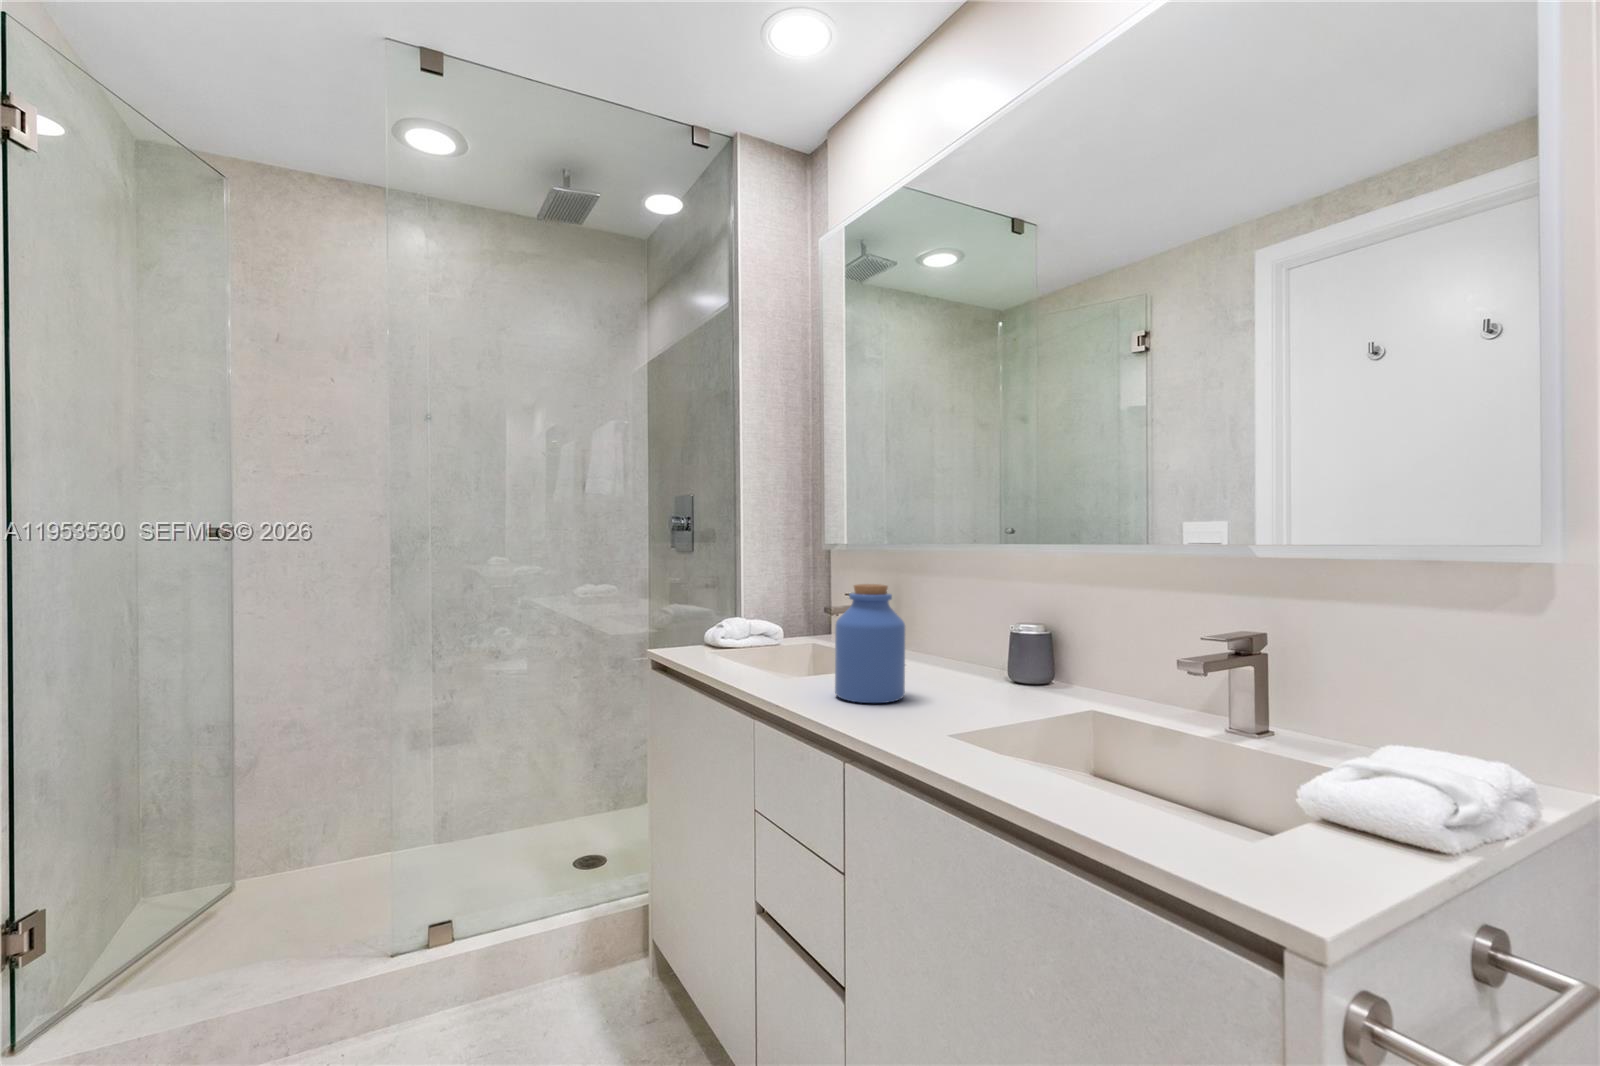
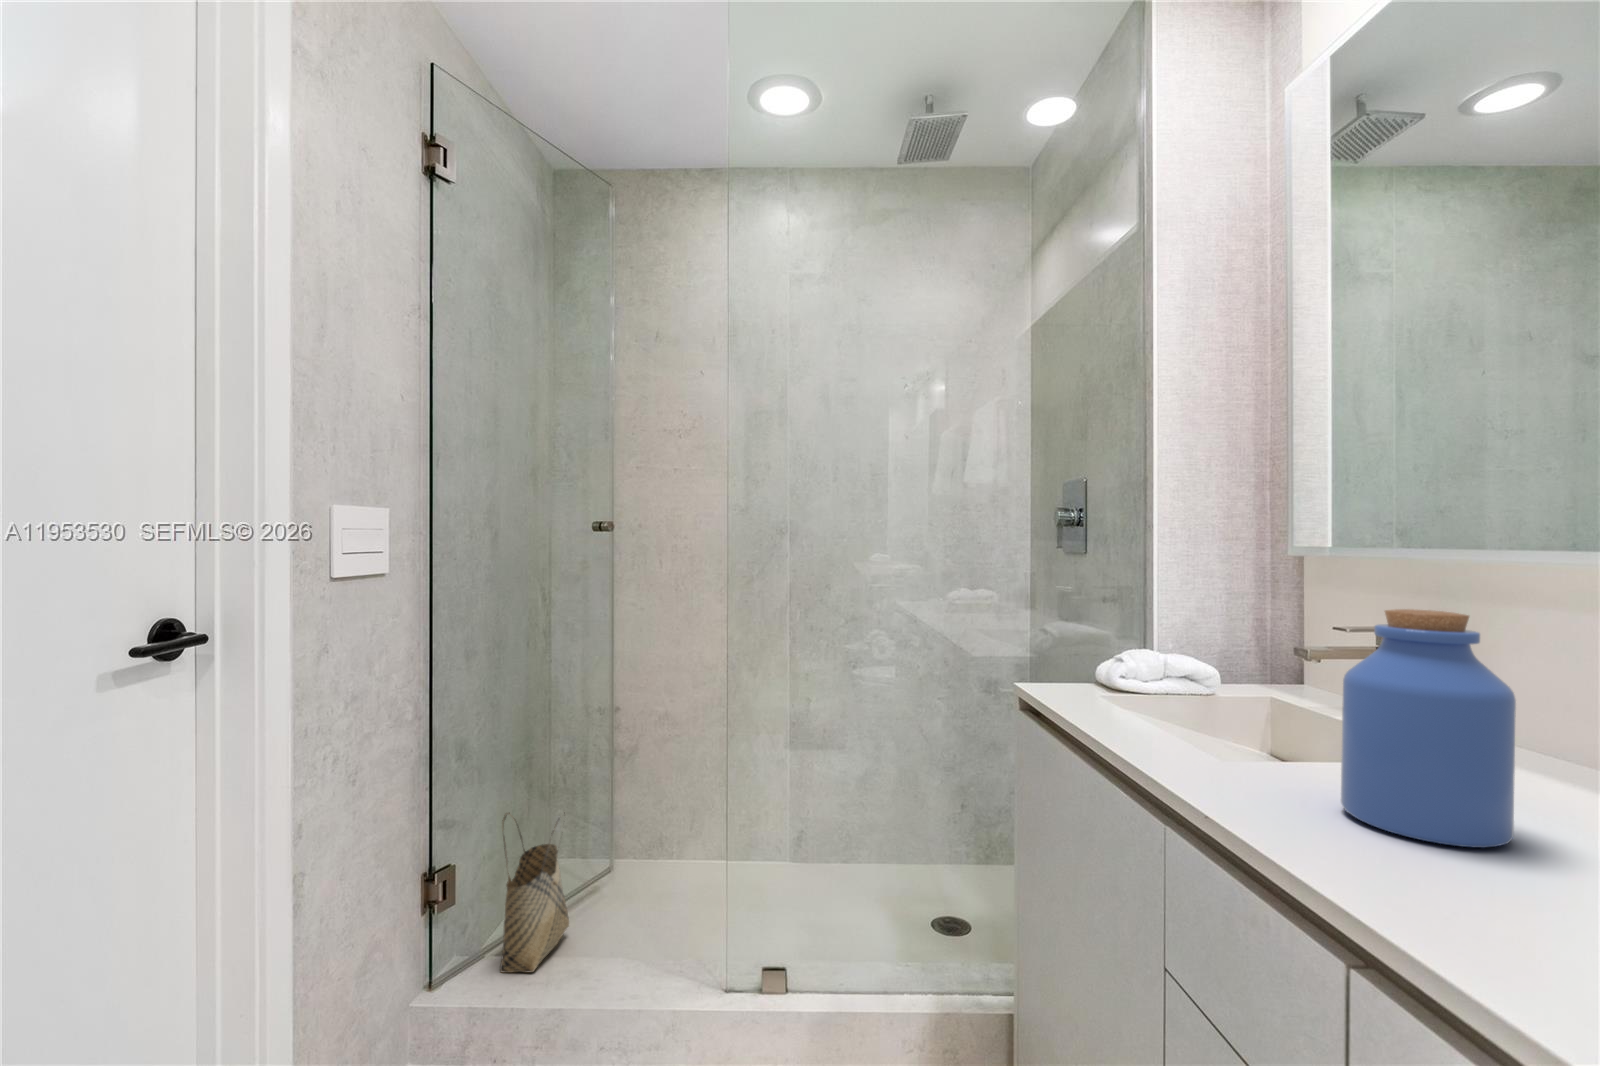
woven basket: none [100,833,188,1015] -> present [500,812,569,973]

